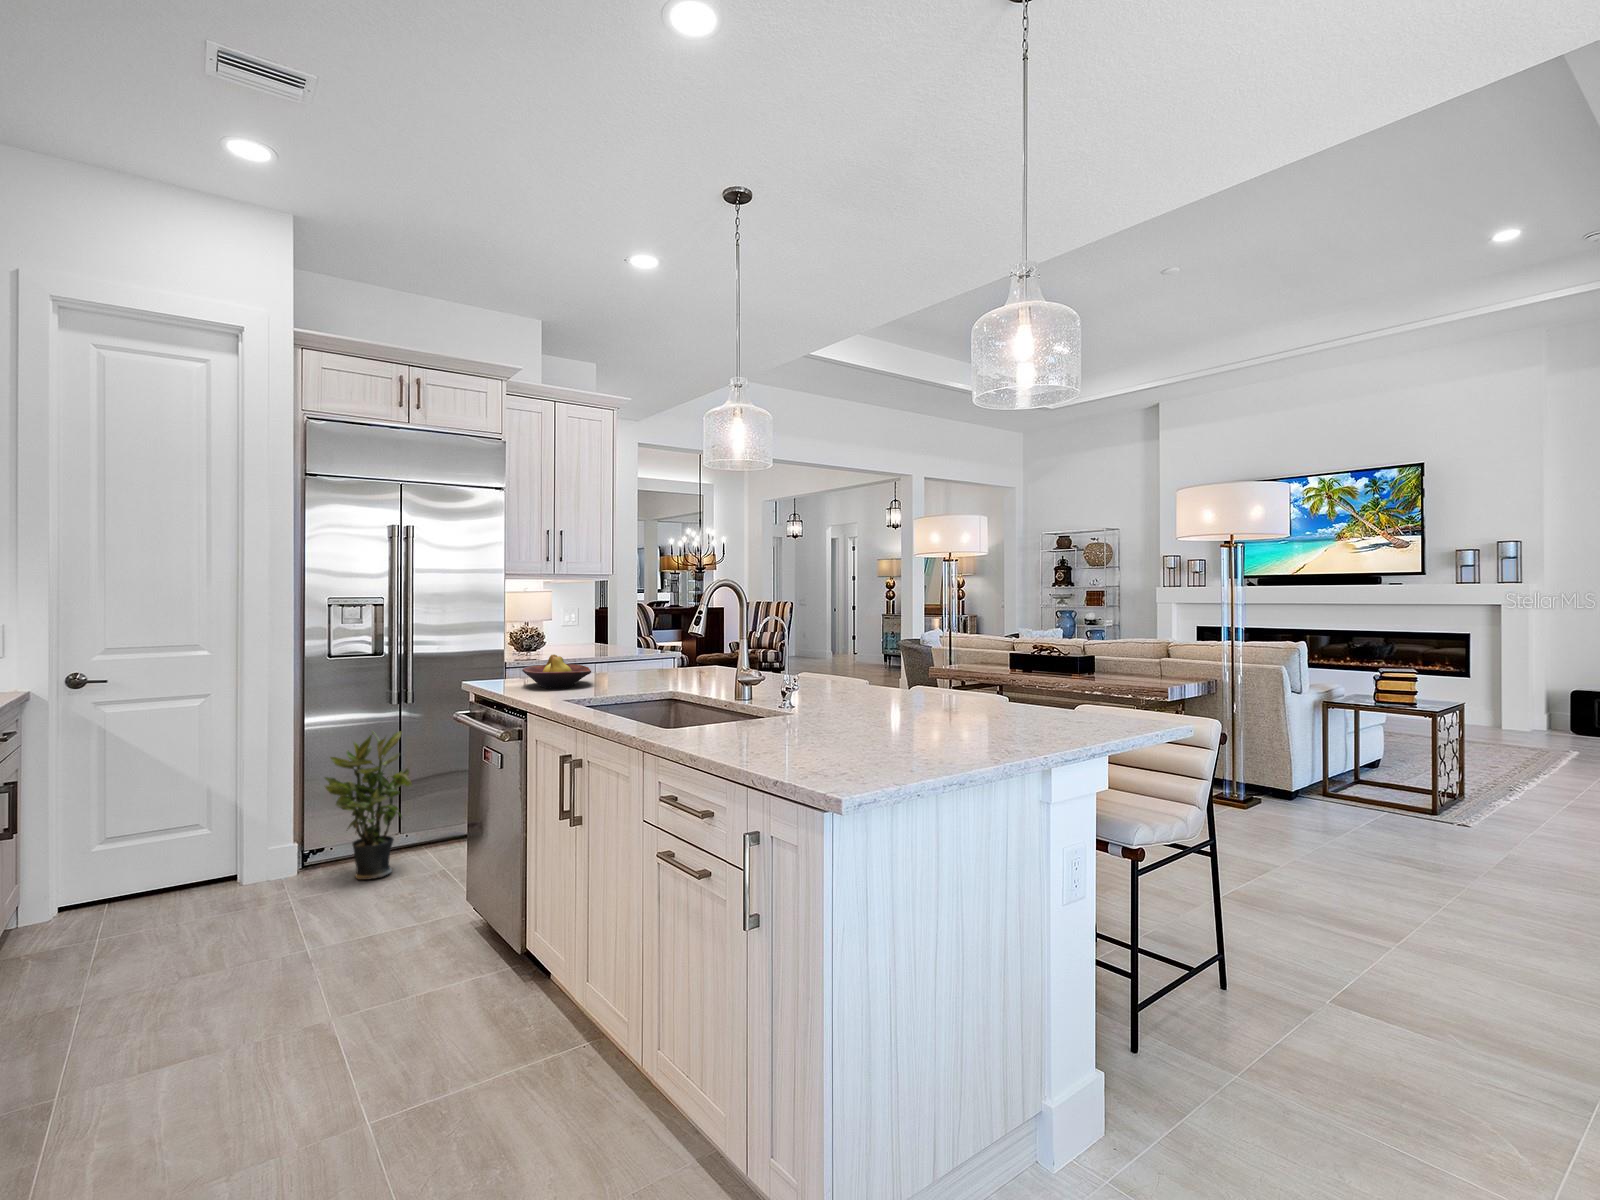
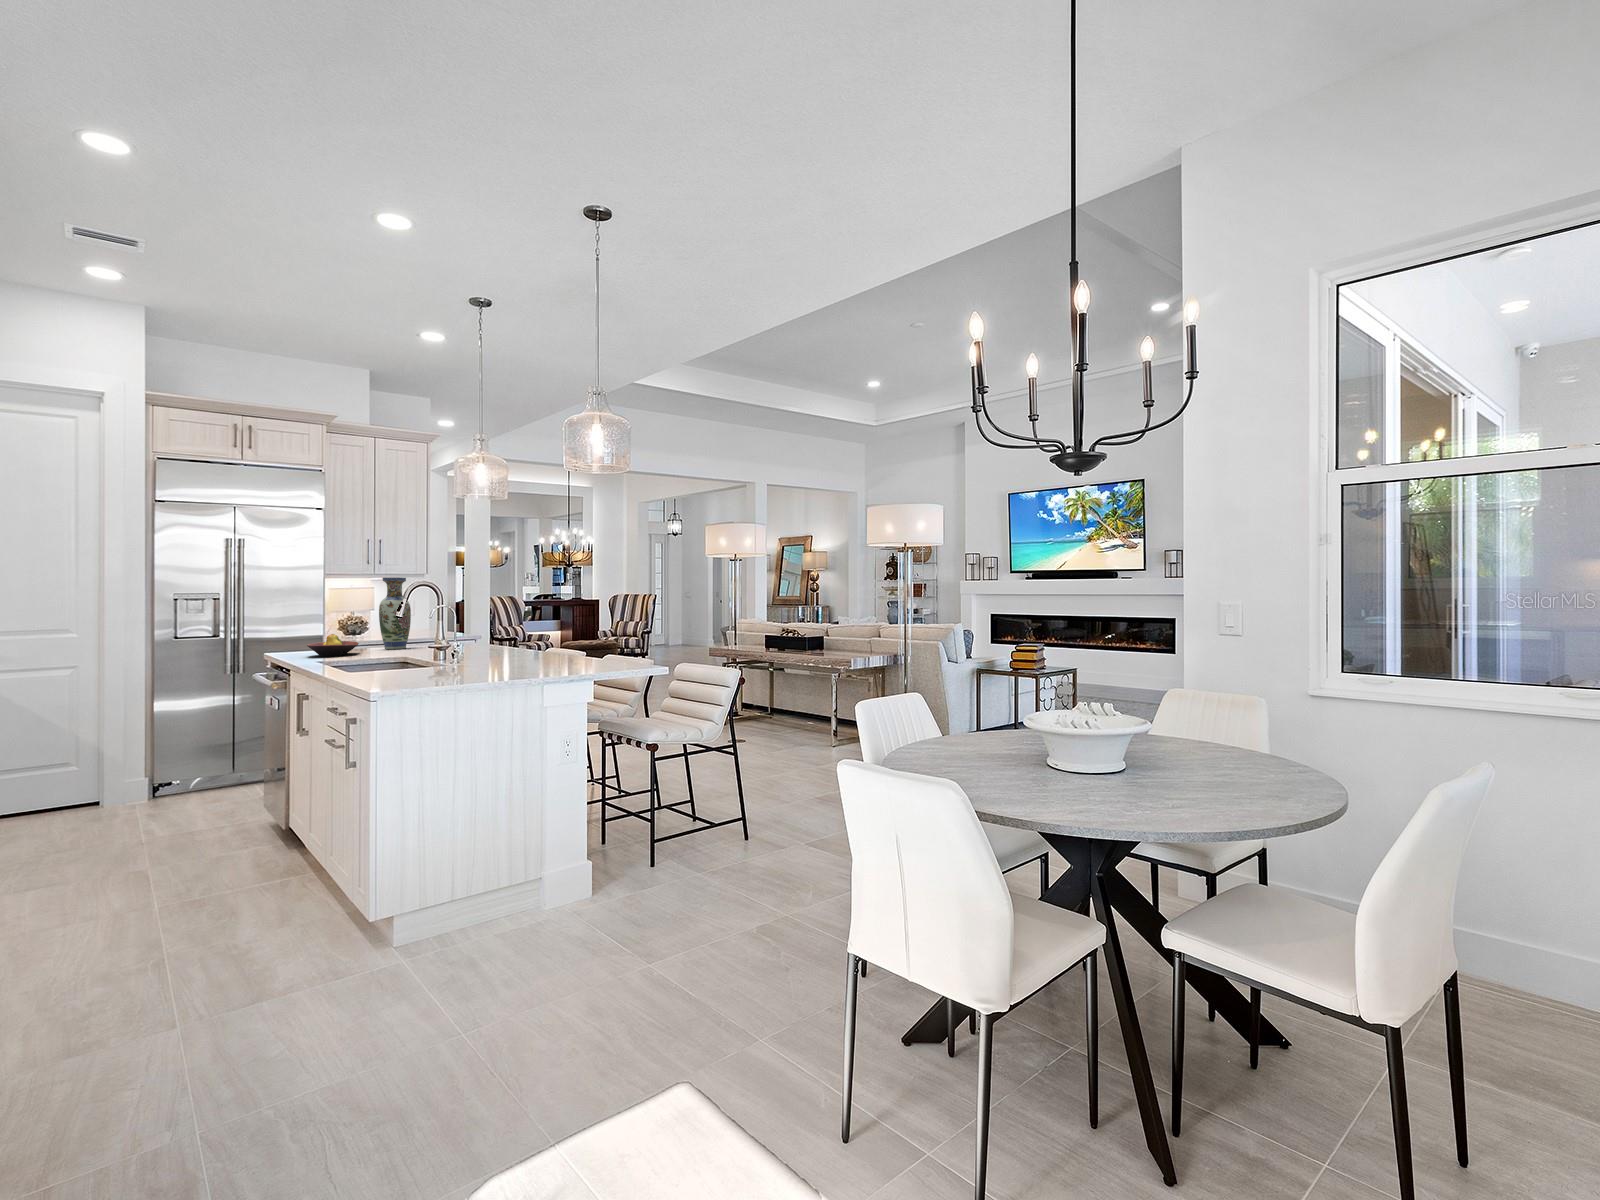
vase: none [603,576,642,675] -> present [379,577,411,649]
potted plant: present [325,731,412,880] -> none [168,692,240,802]

